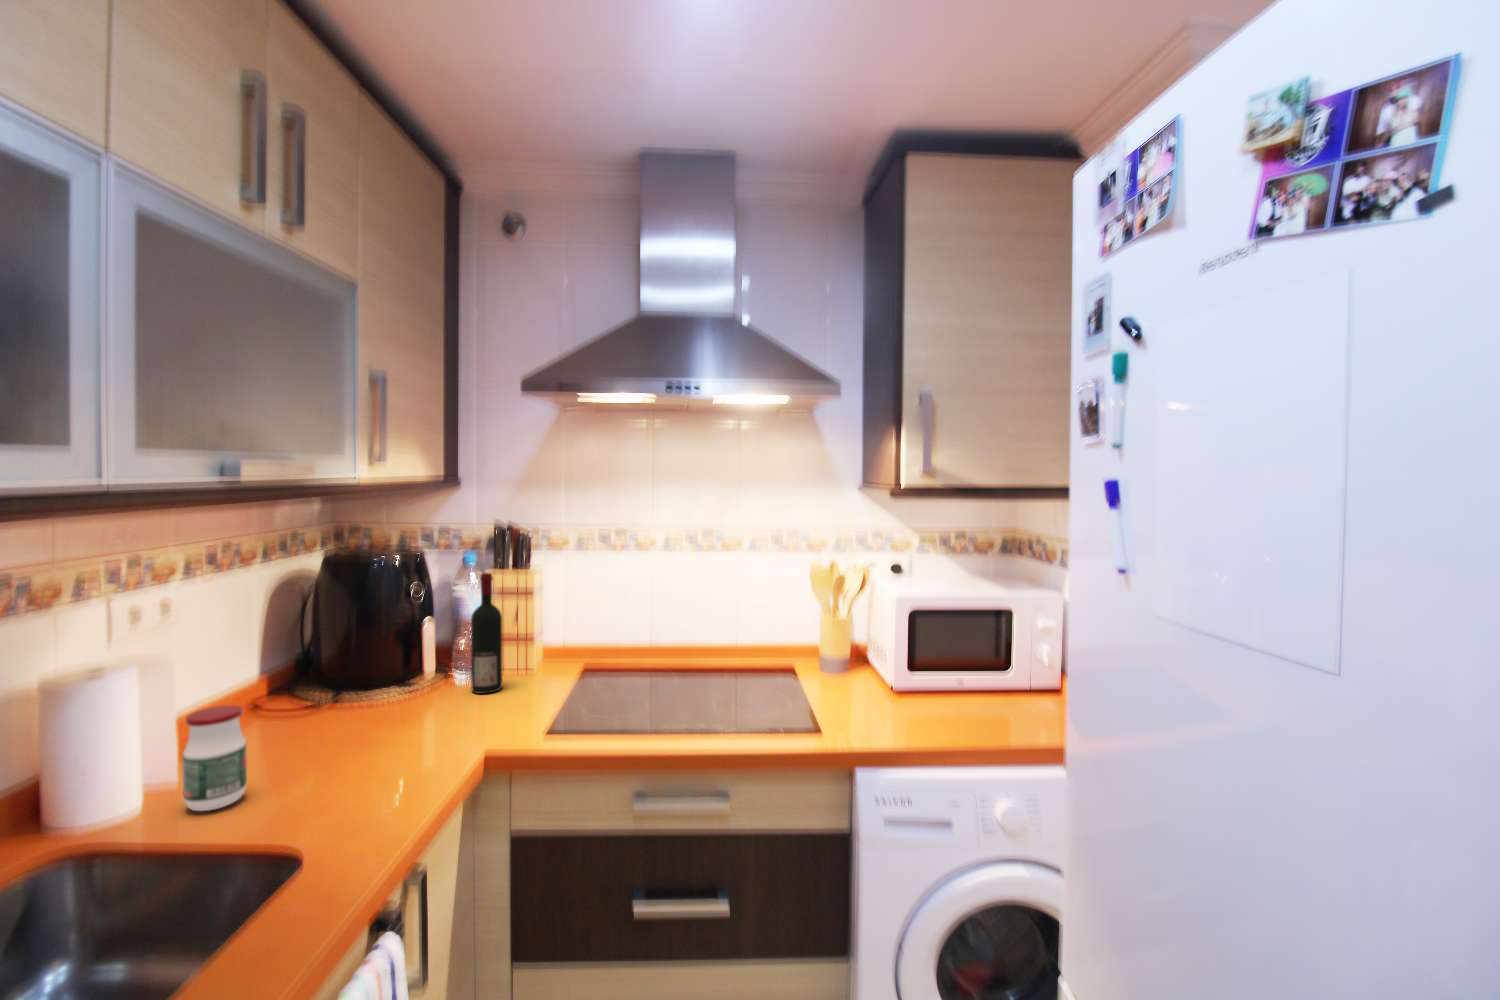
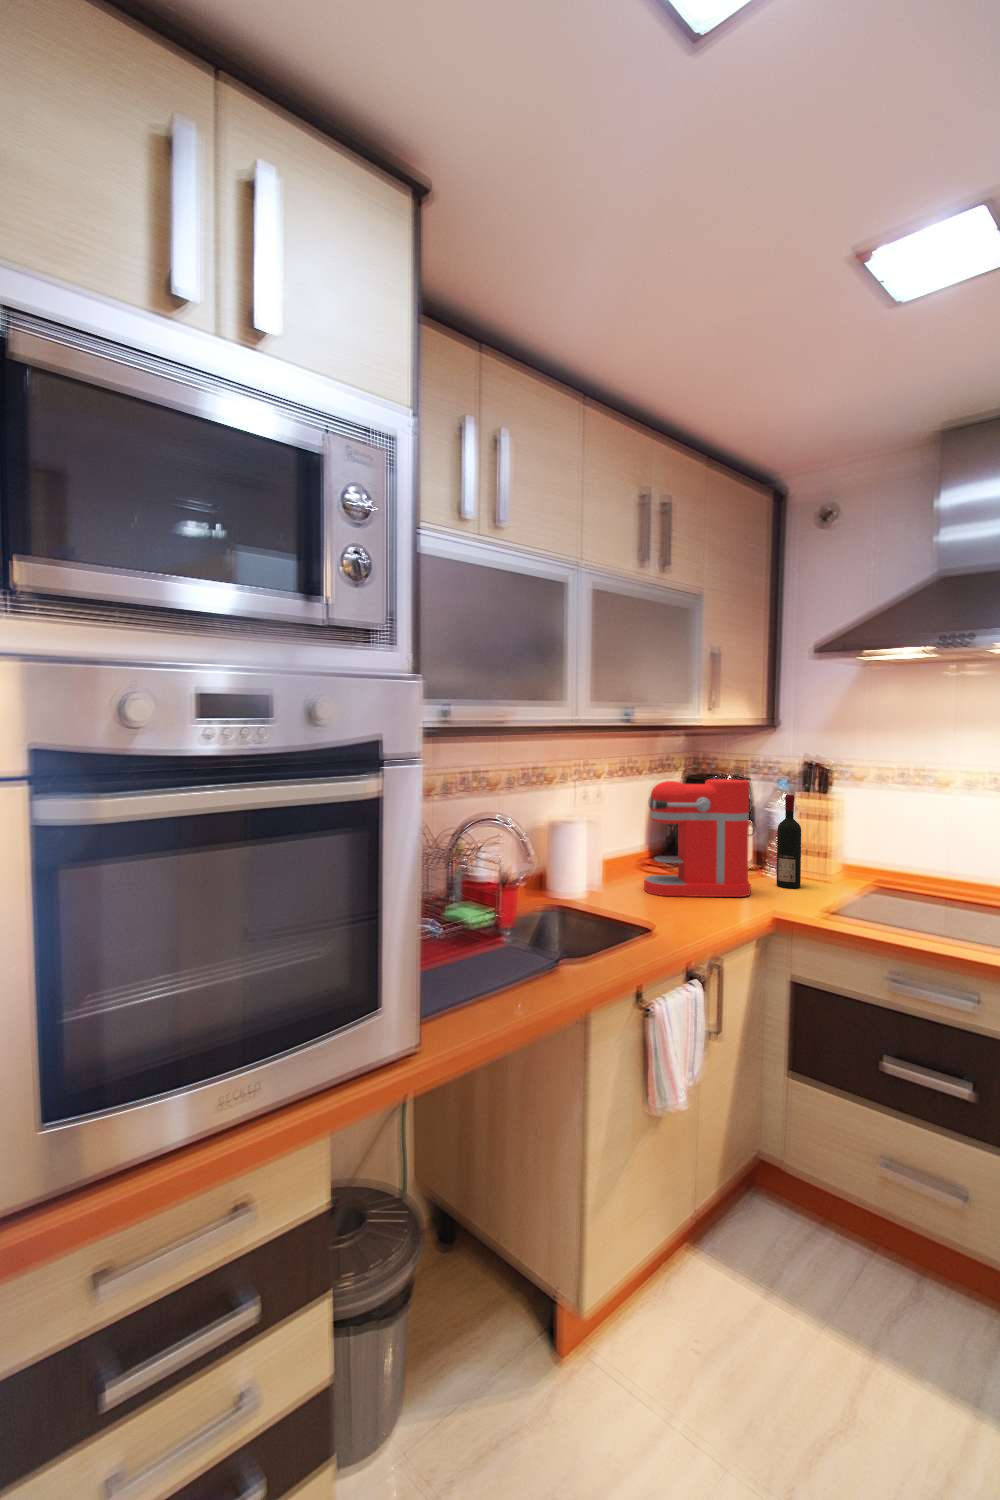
coffee maker: none [262,562,447,767] -> present [644,779,756,897]
jar: present [182,705,247,811] -> none [608,848,636,902]

